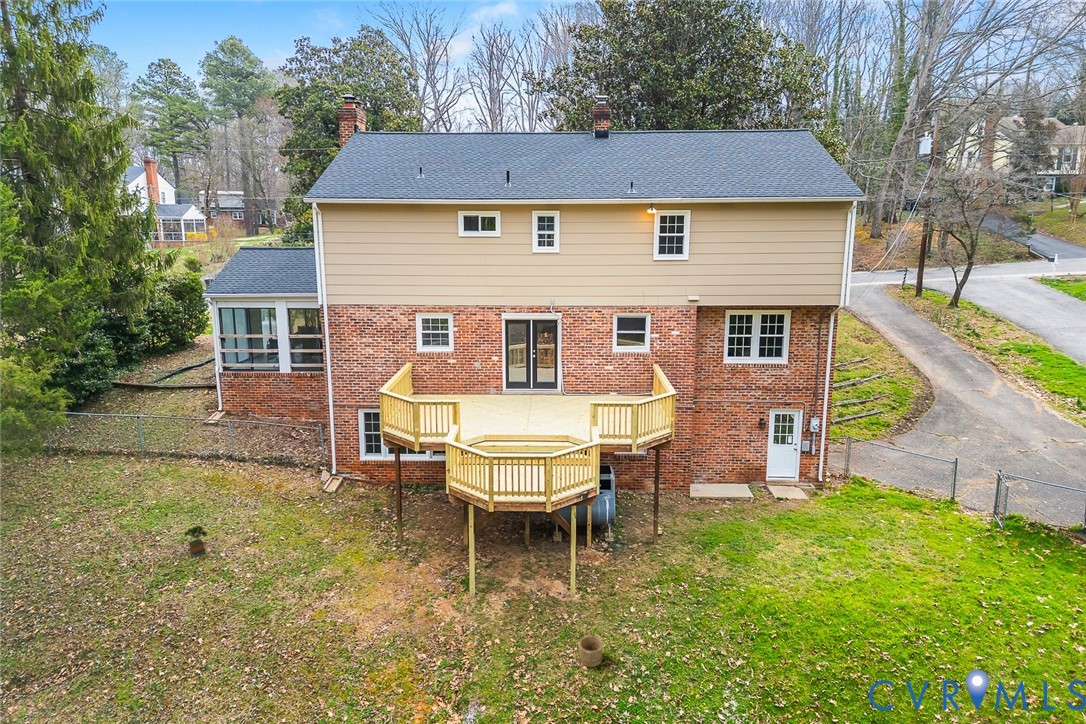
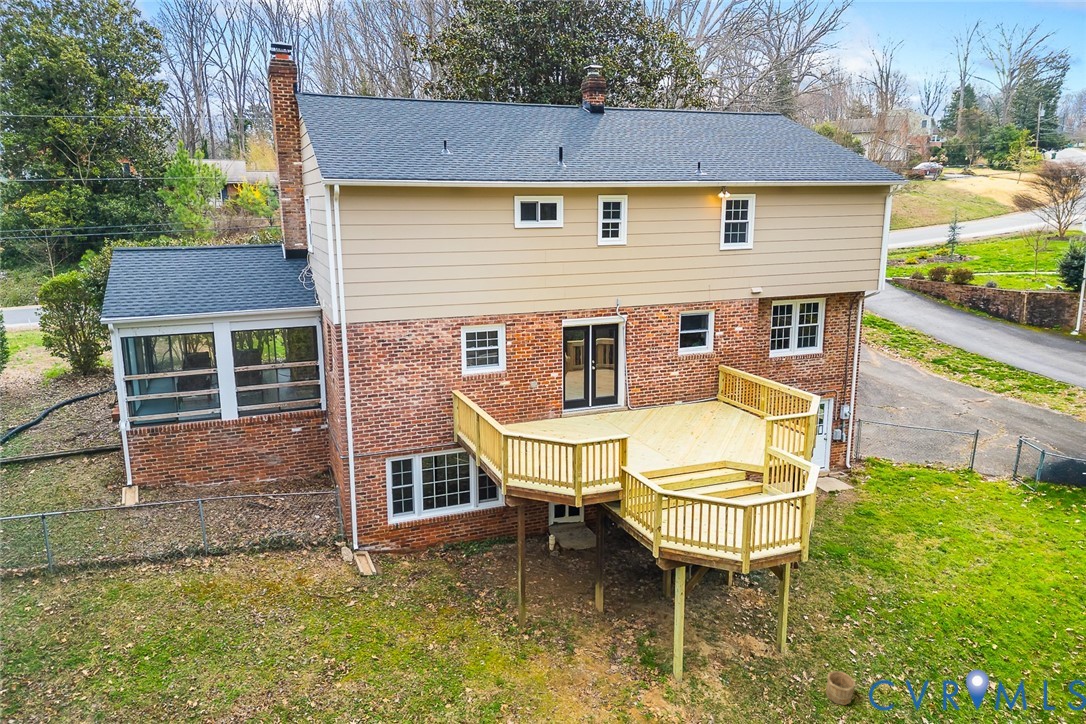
potted tree: present [185,526,207,557] -> none [266,659,301,705]

